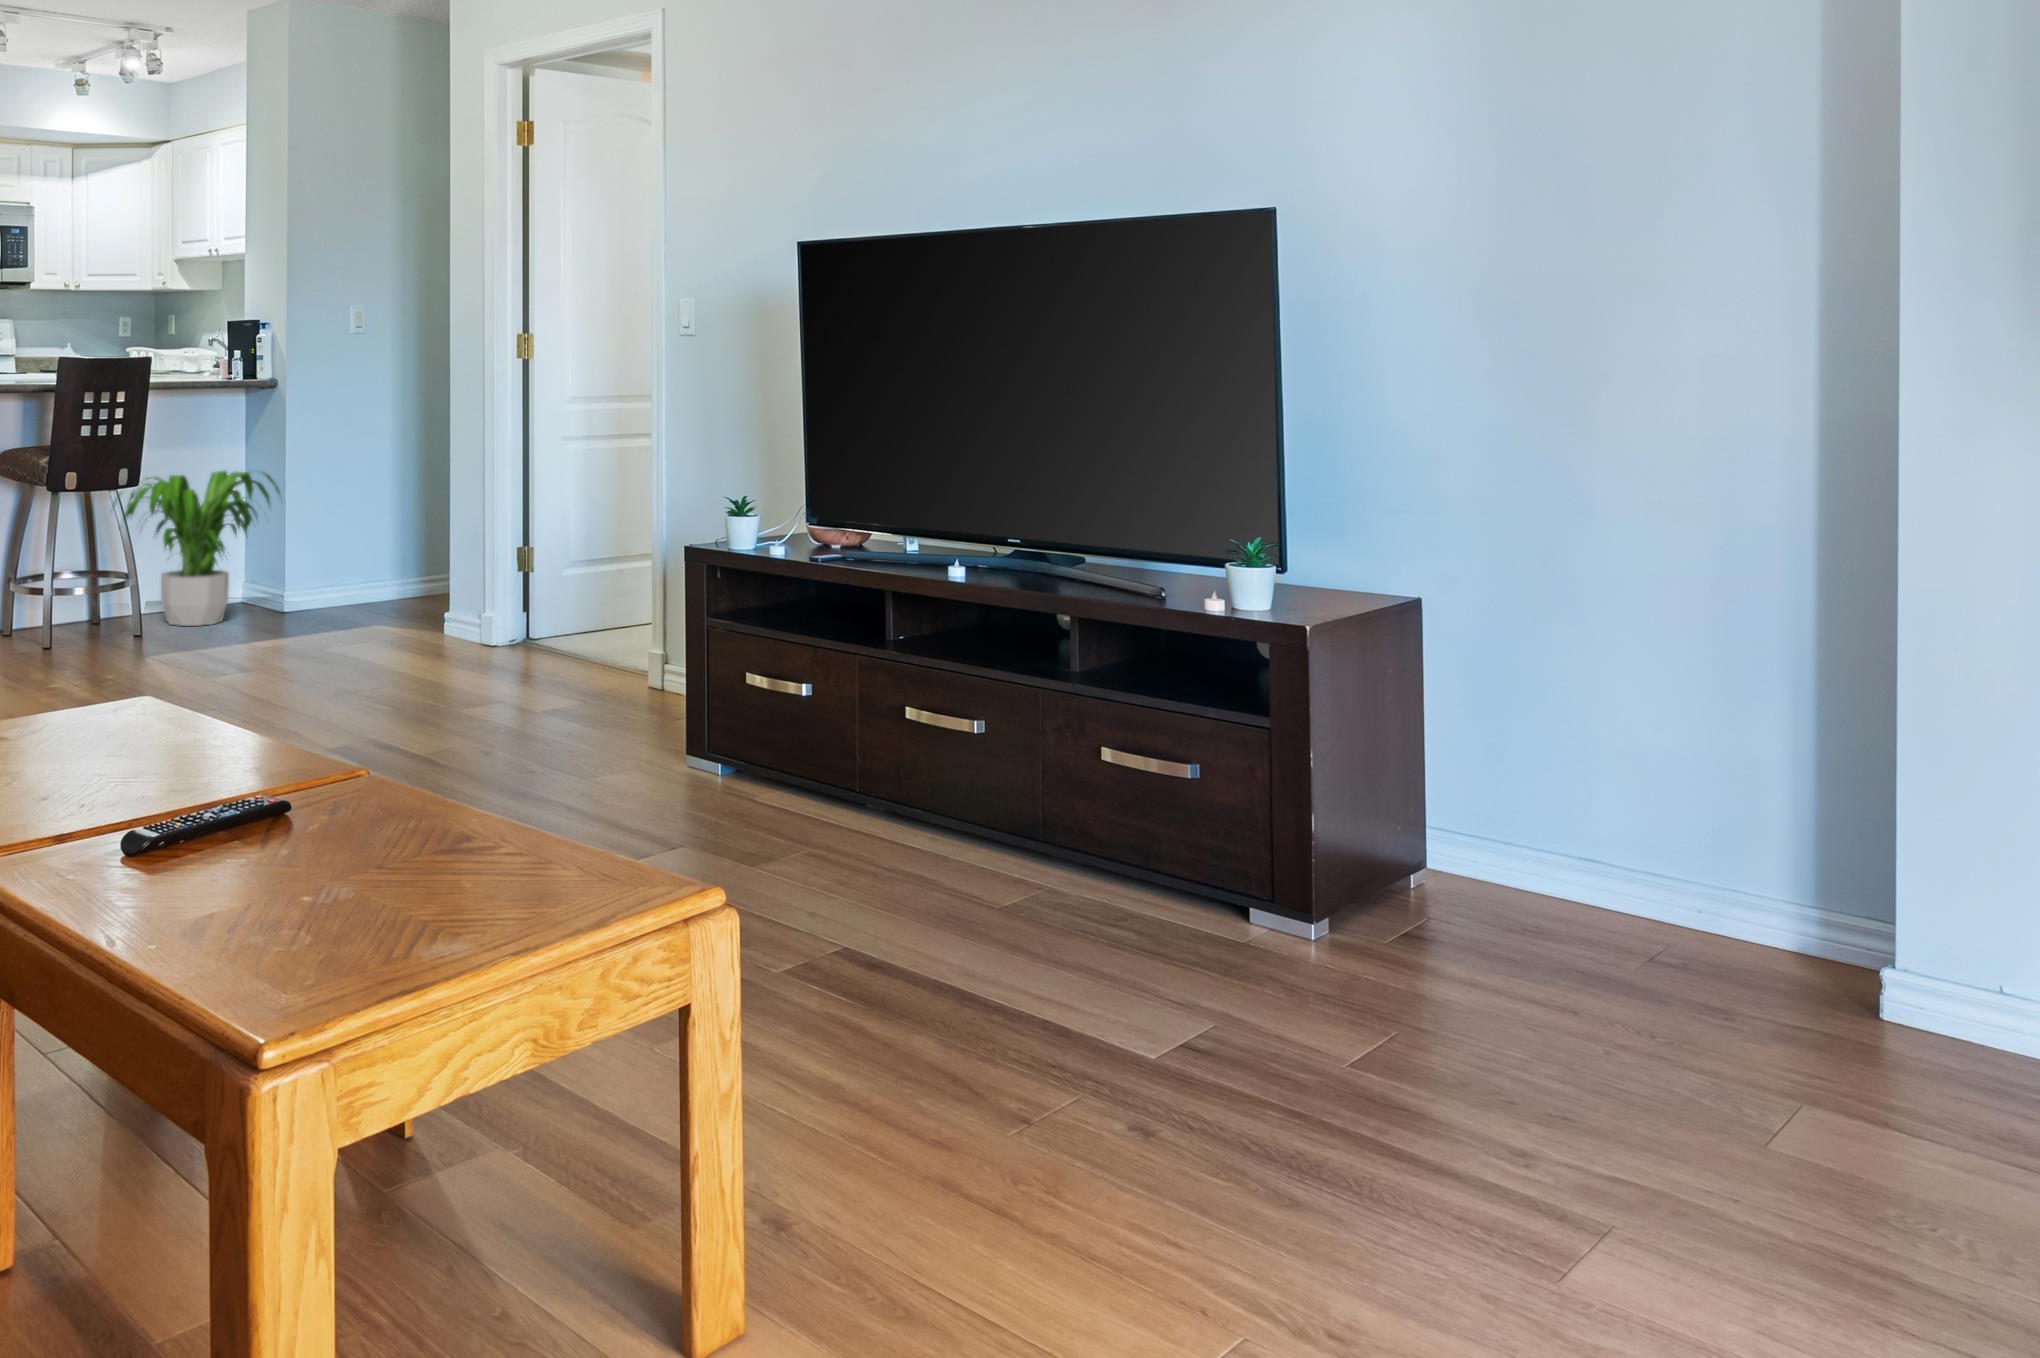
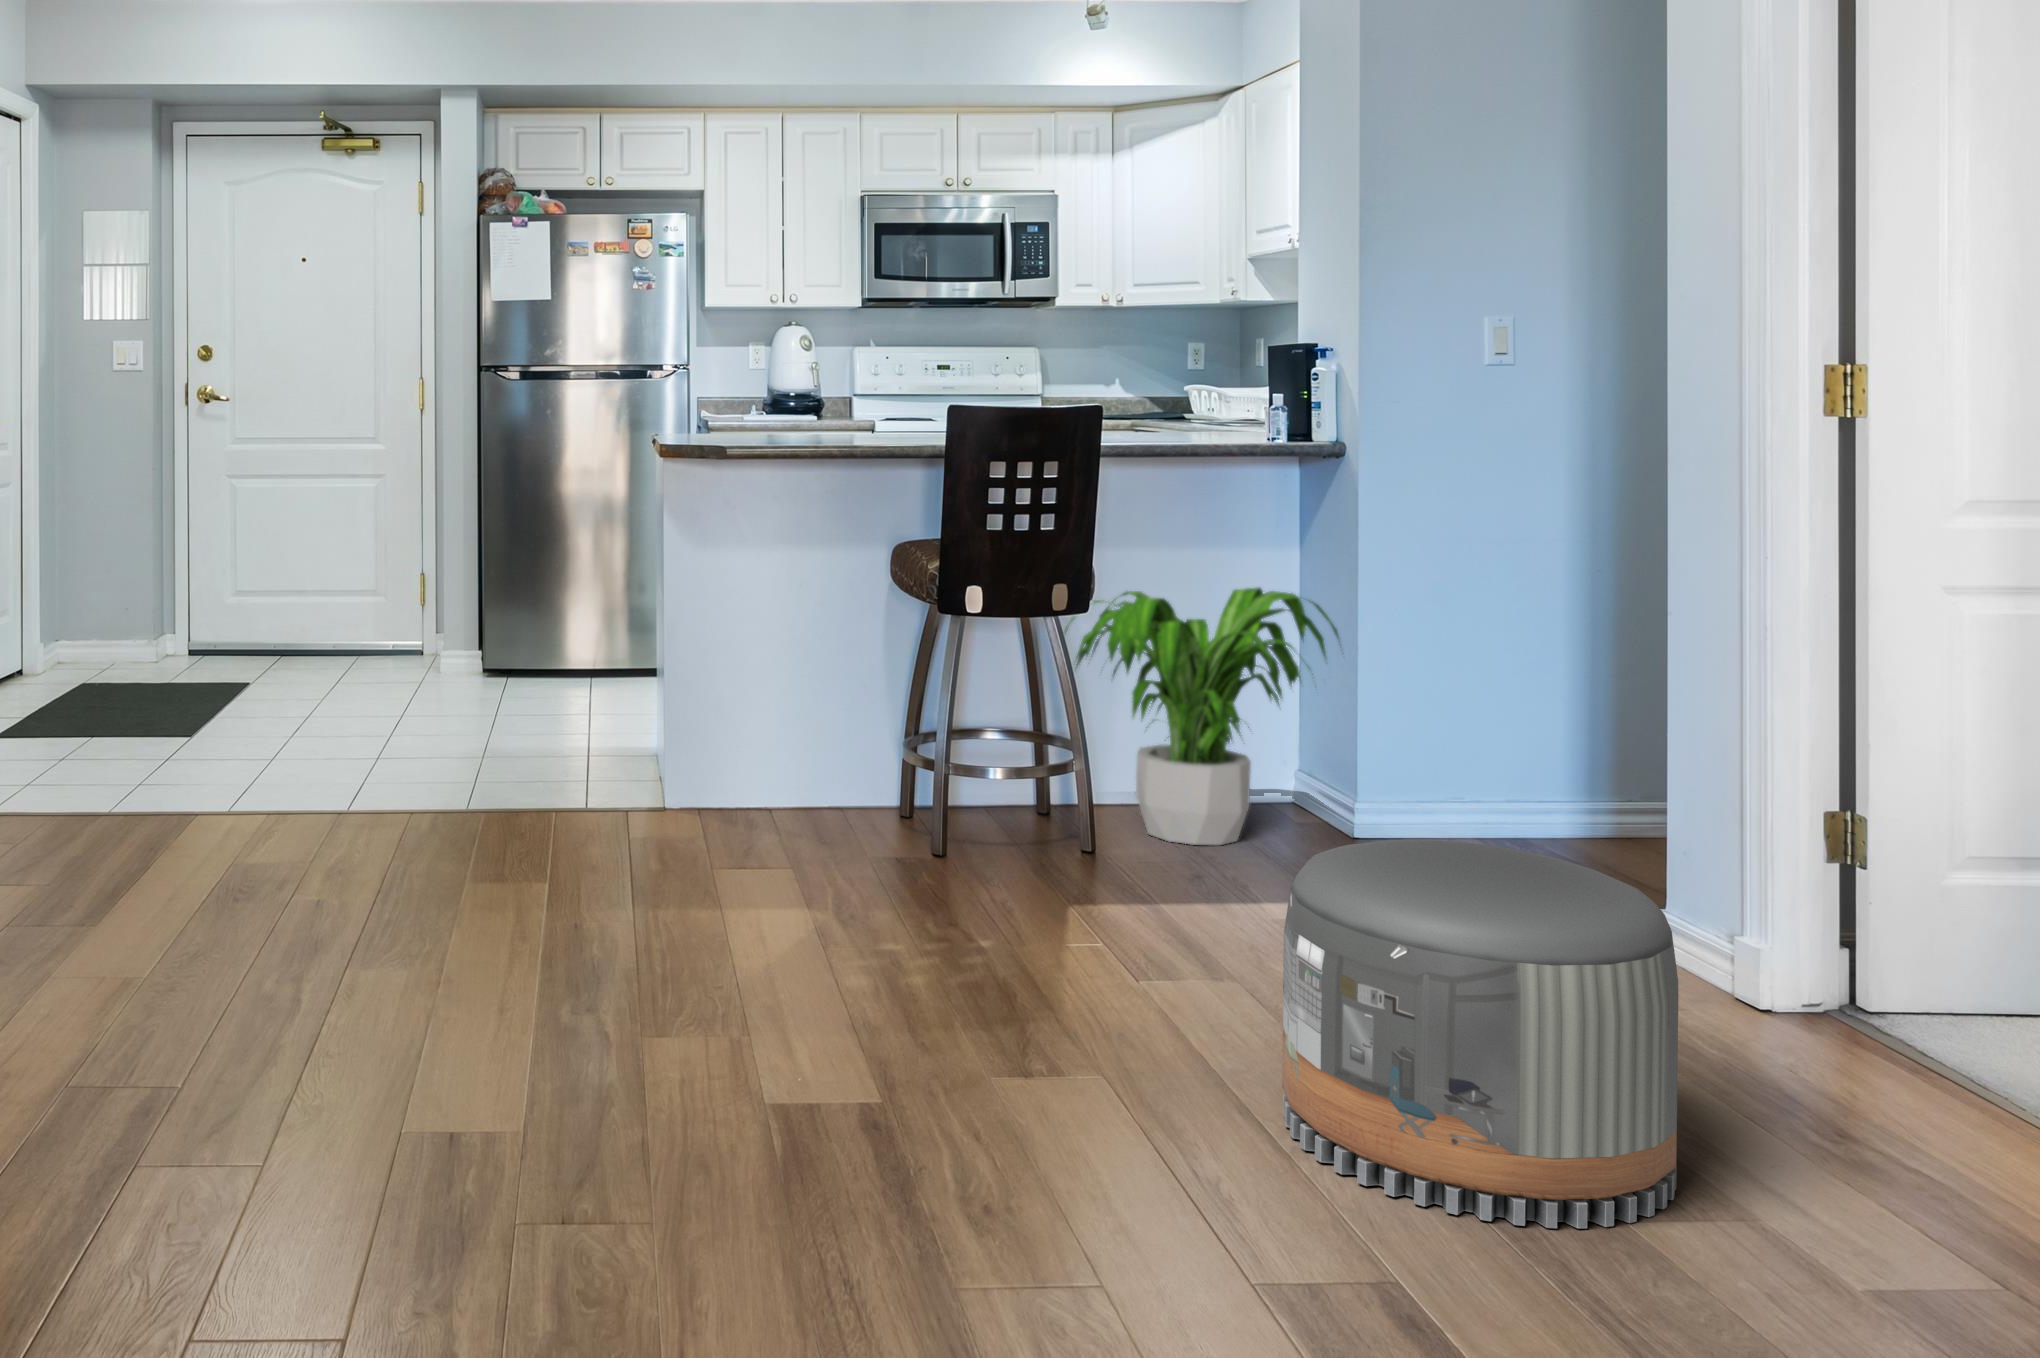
pouf: none [310,564,477,718] -> present [1282,840,1678,1228]

